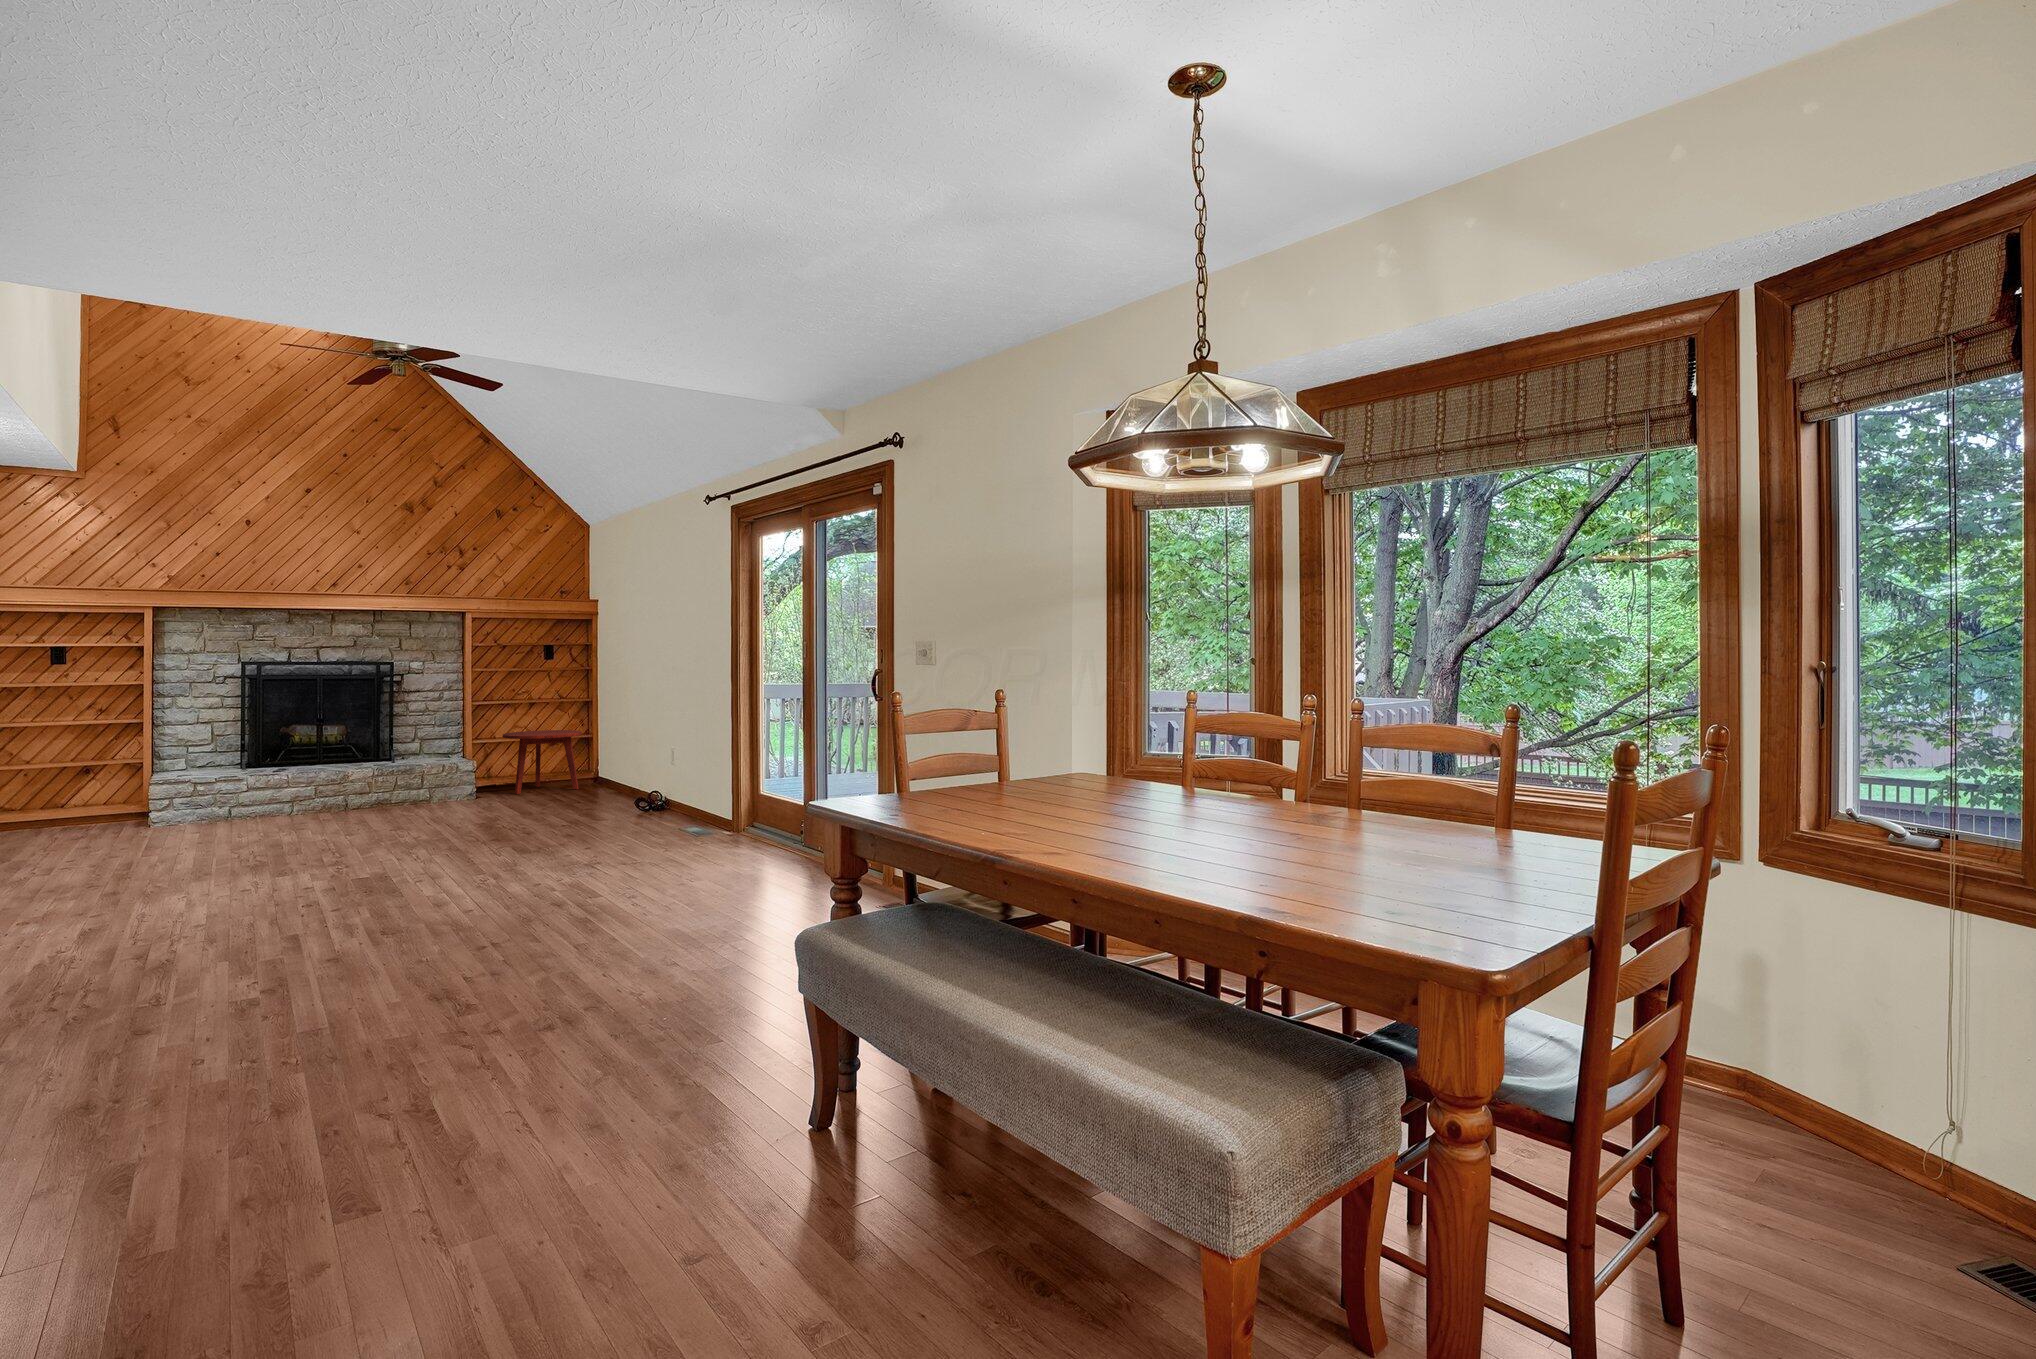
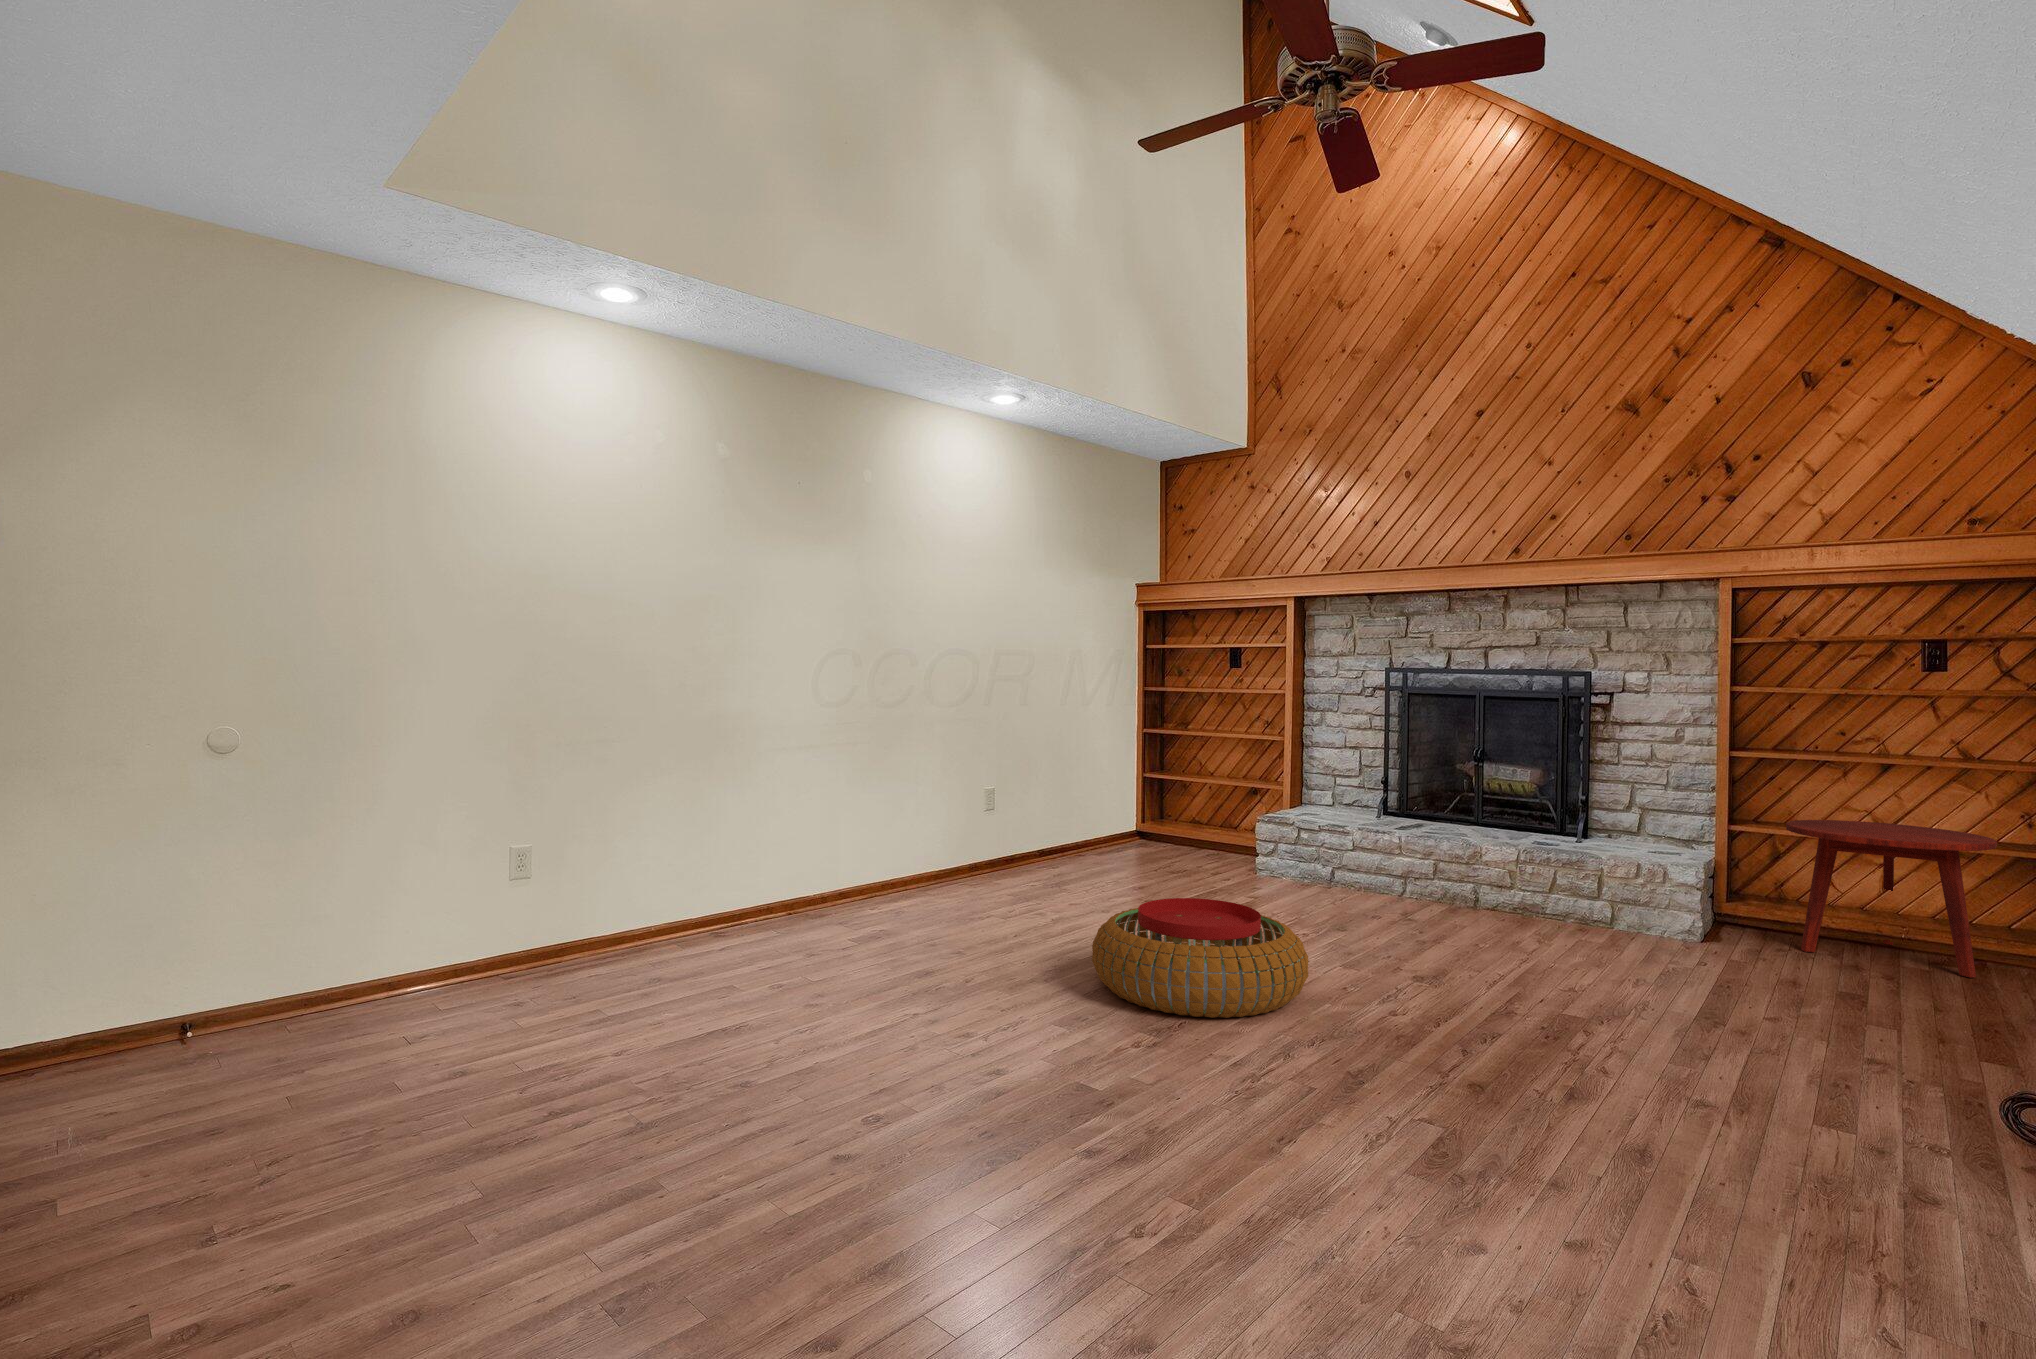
pouf: none [235,808,385,868] -> present [1092,898,1308,1018]

